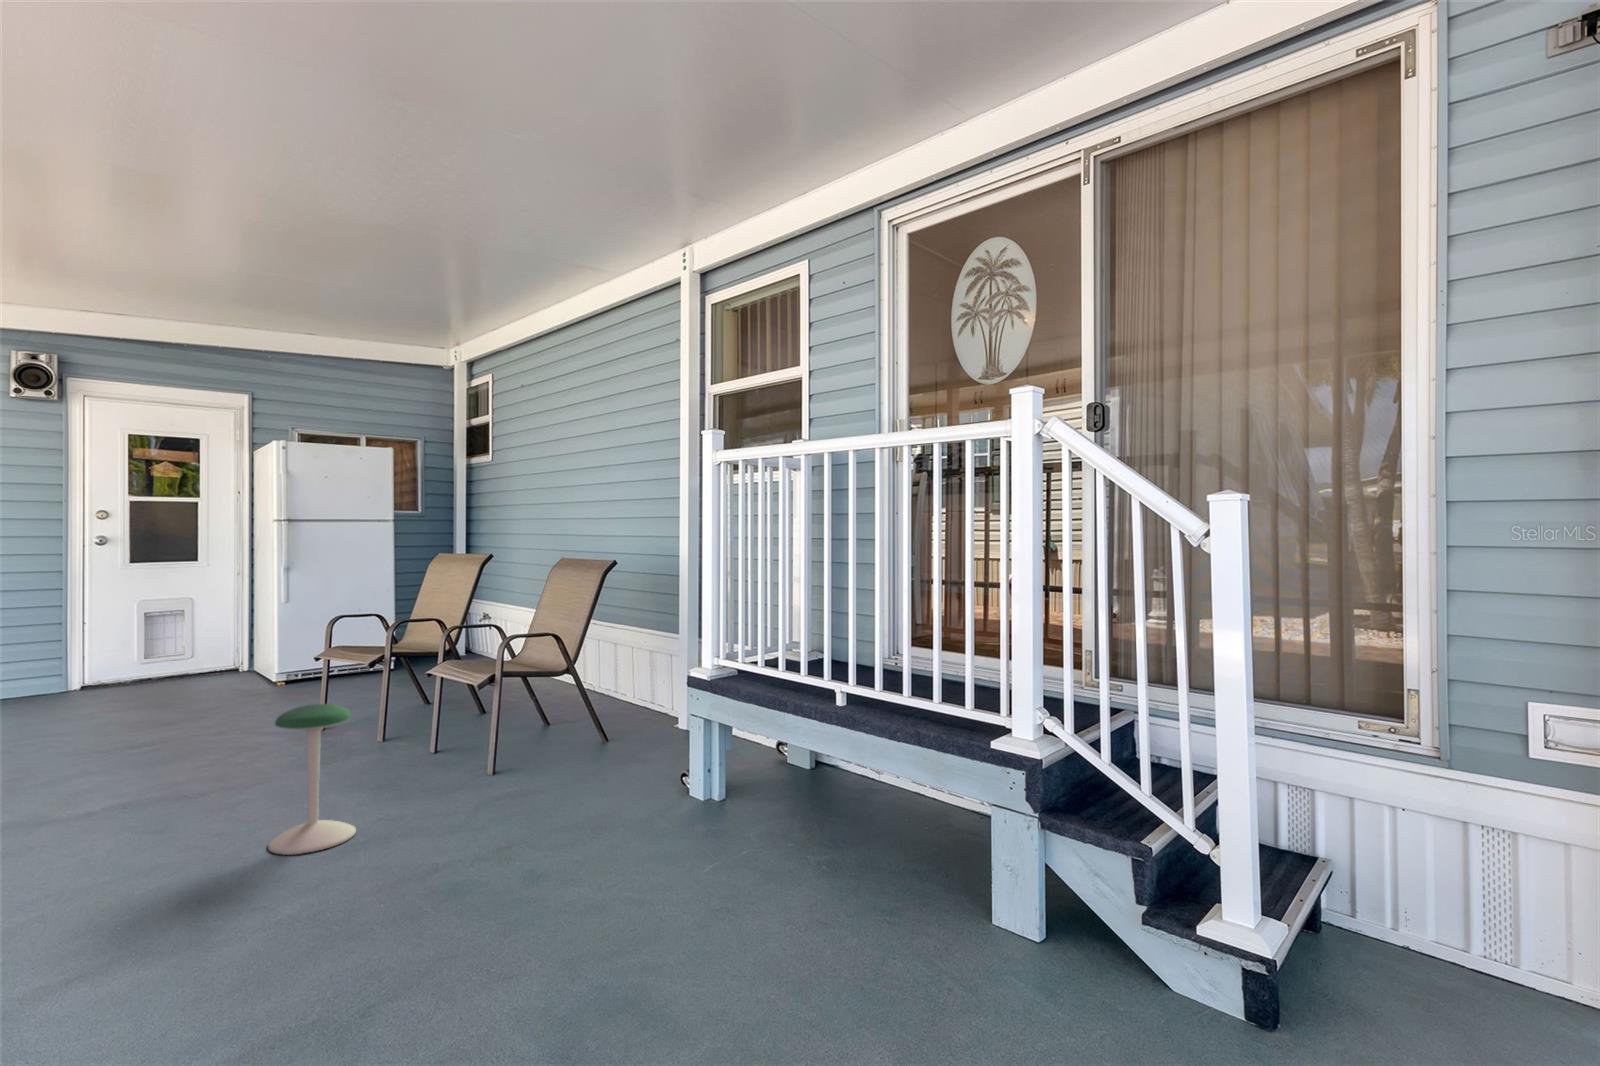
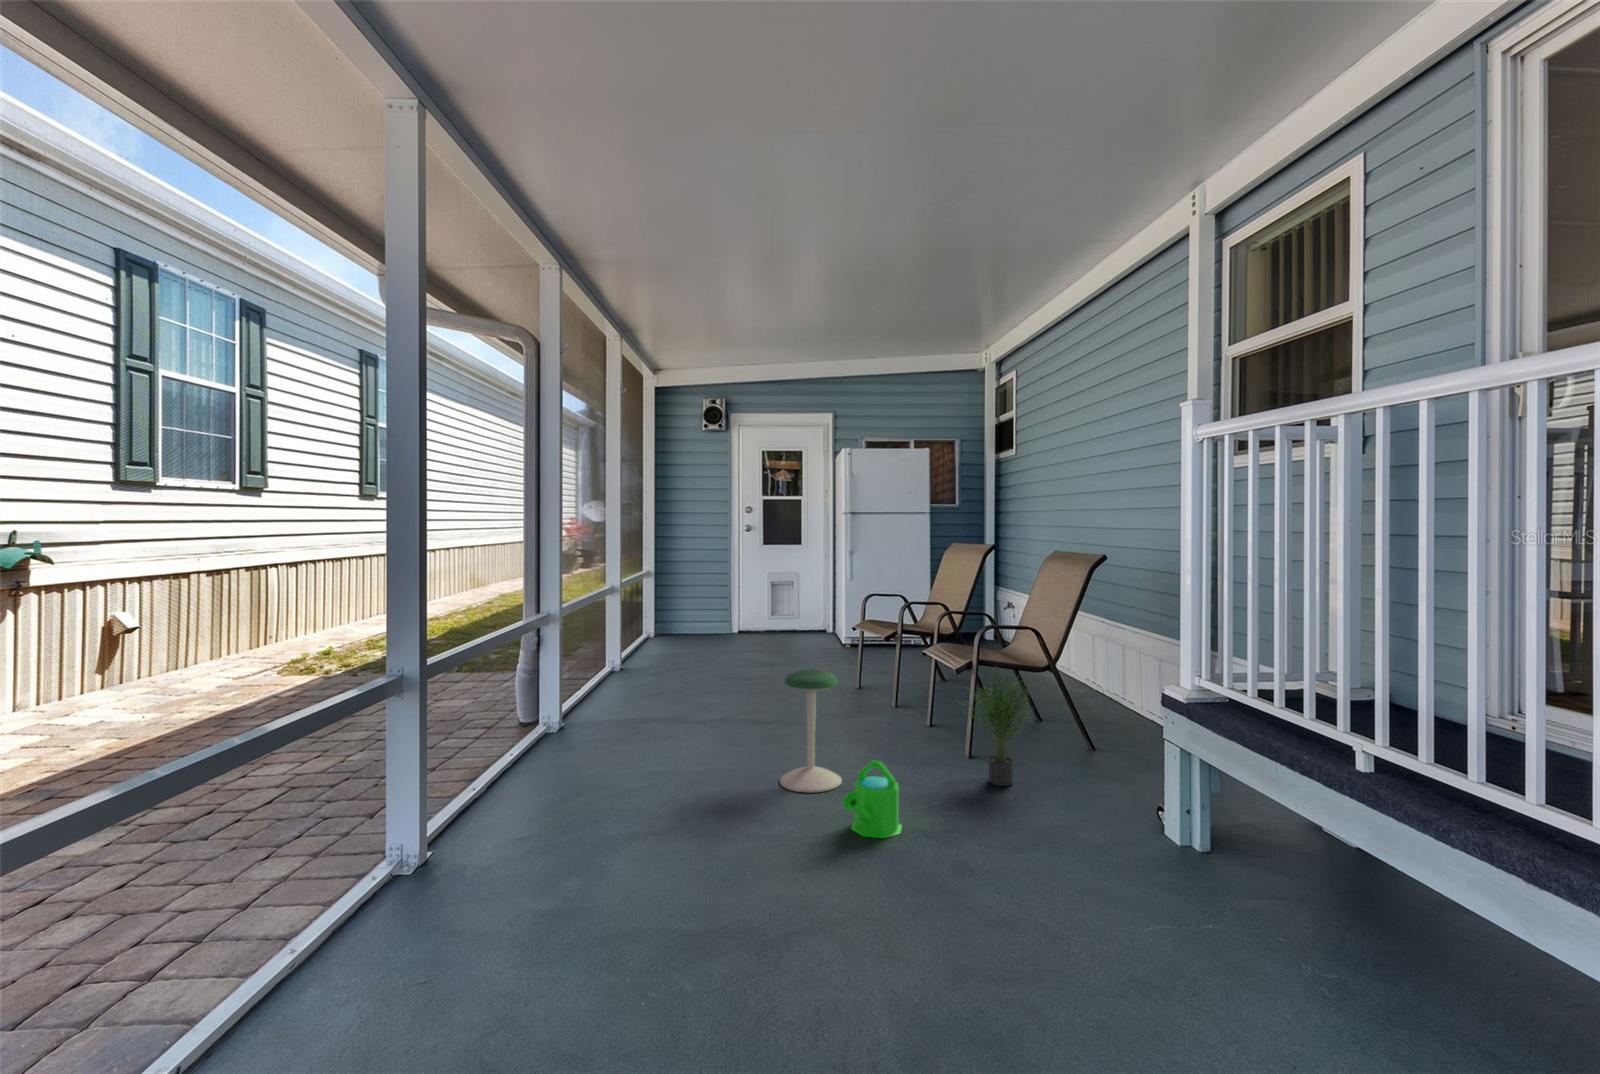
potted plant: none [485,673,573,793] -> present [966,670,1029,786]
watering can: none [390,789,454,875] -> present [843,760,902,838]

